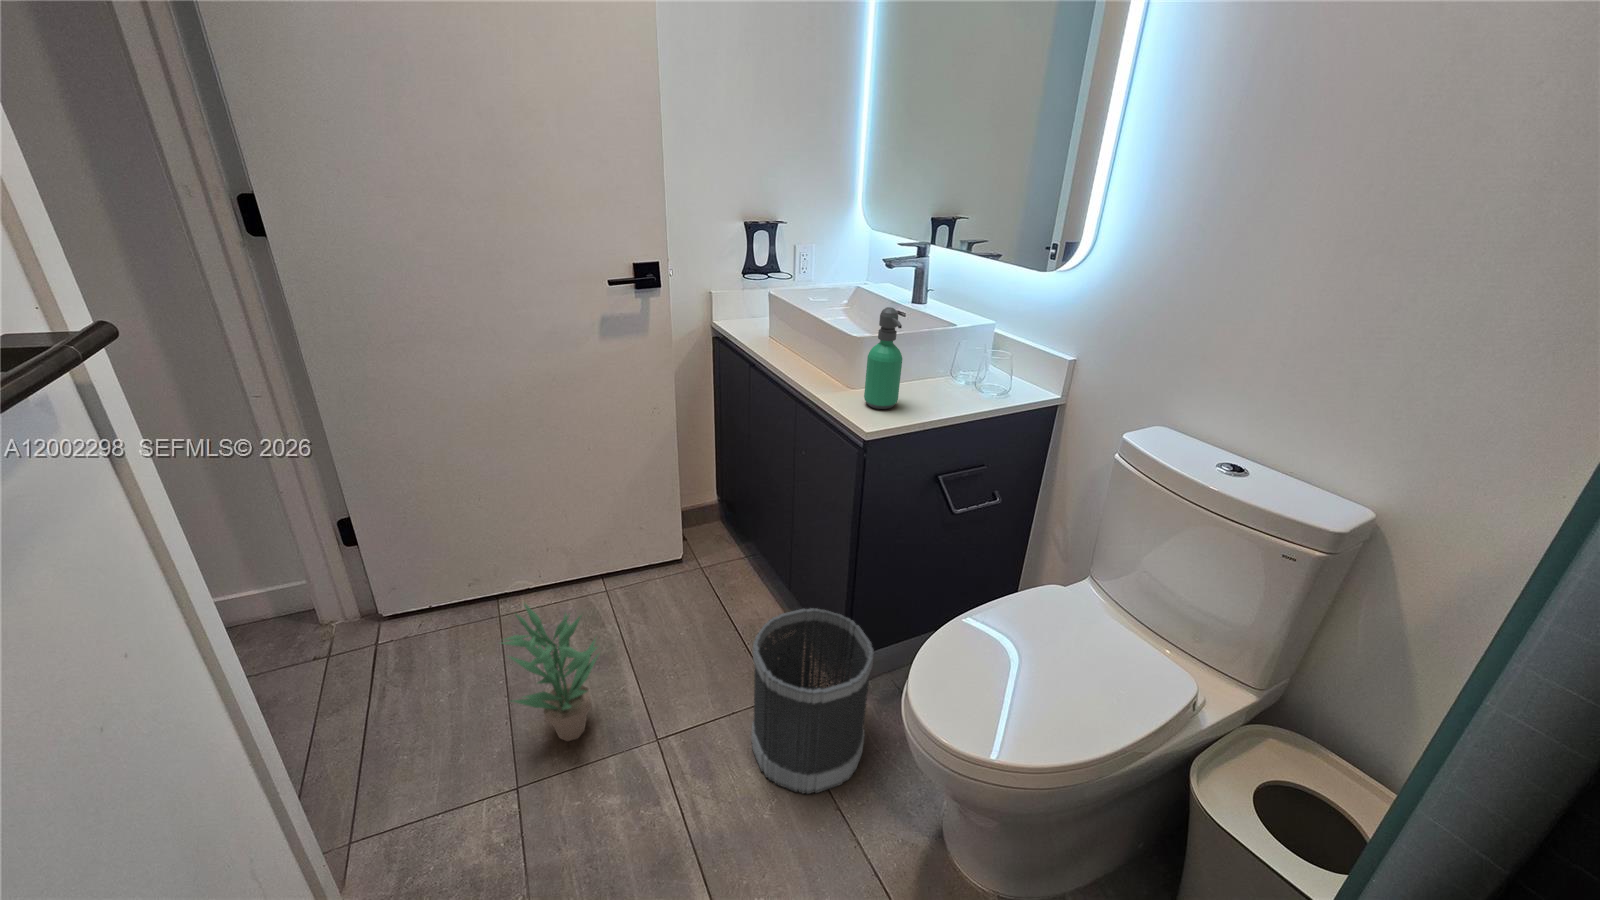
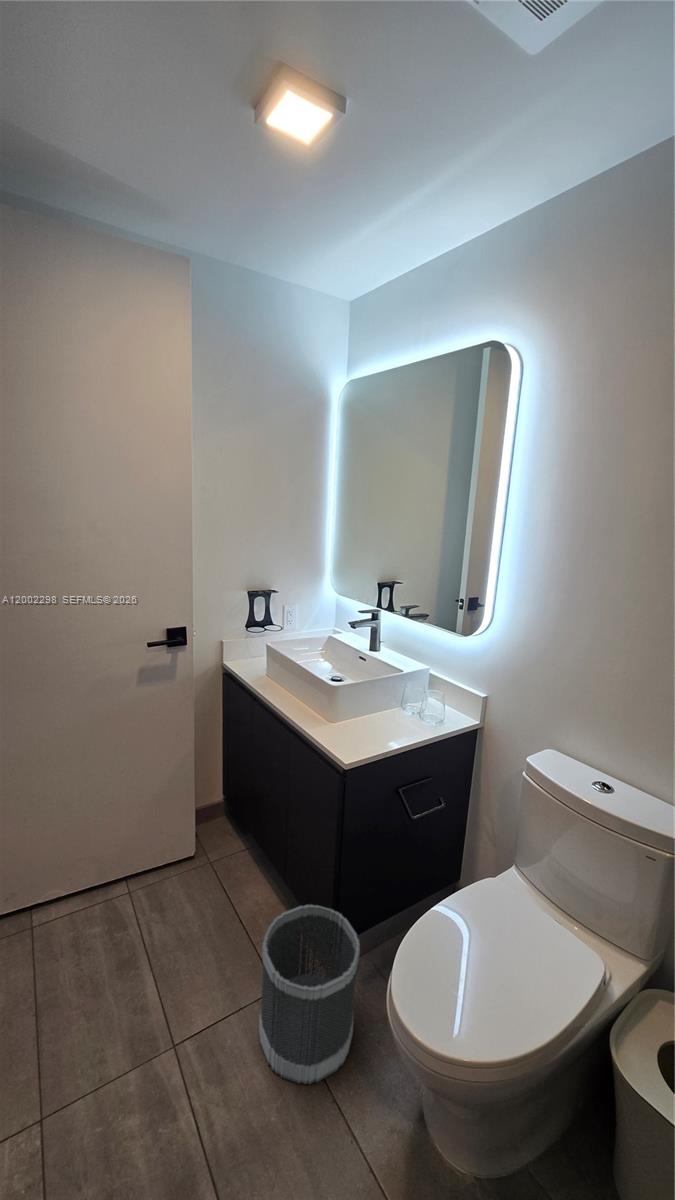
soap dispenser: present [864,307,902,409] -> none [343,669,370,741]
potted plant: present [502,604,599,741] -> none [41,923,132,1054]

